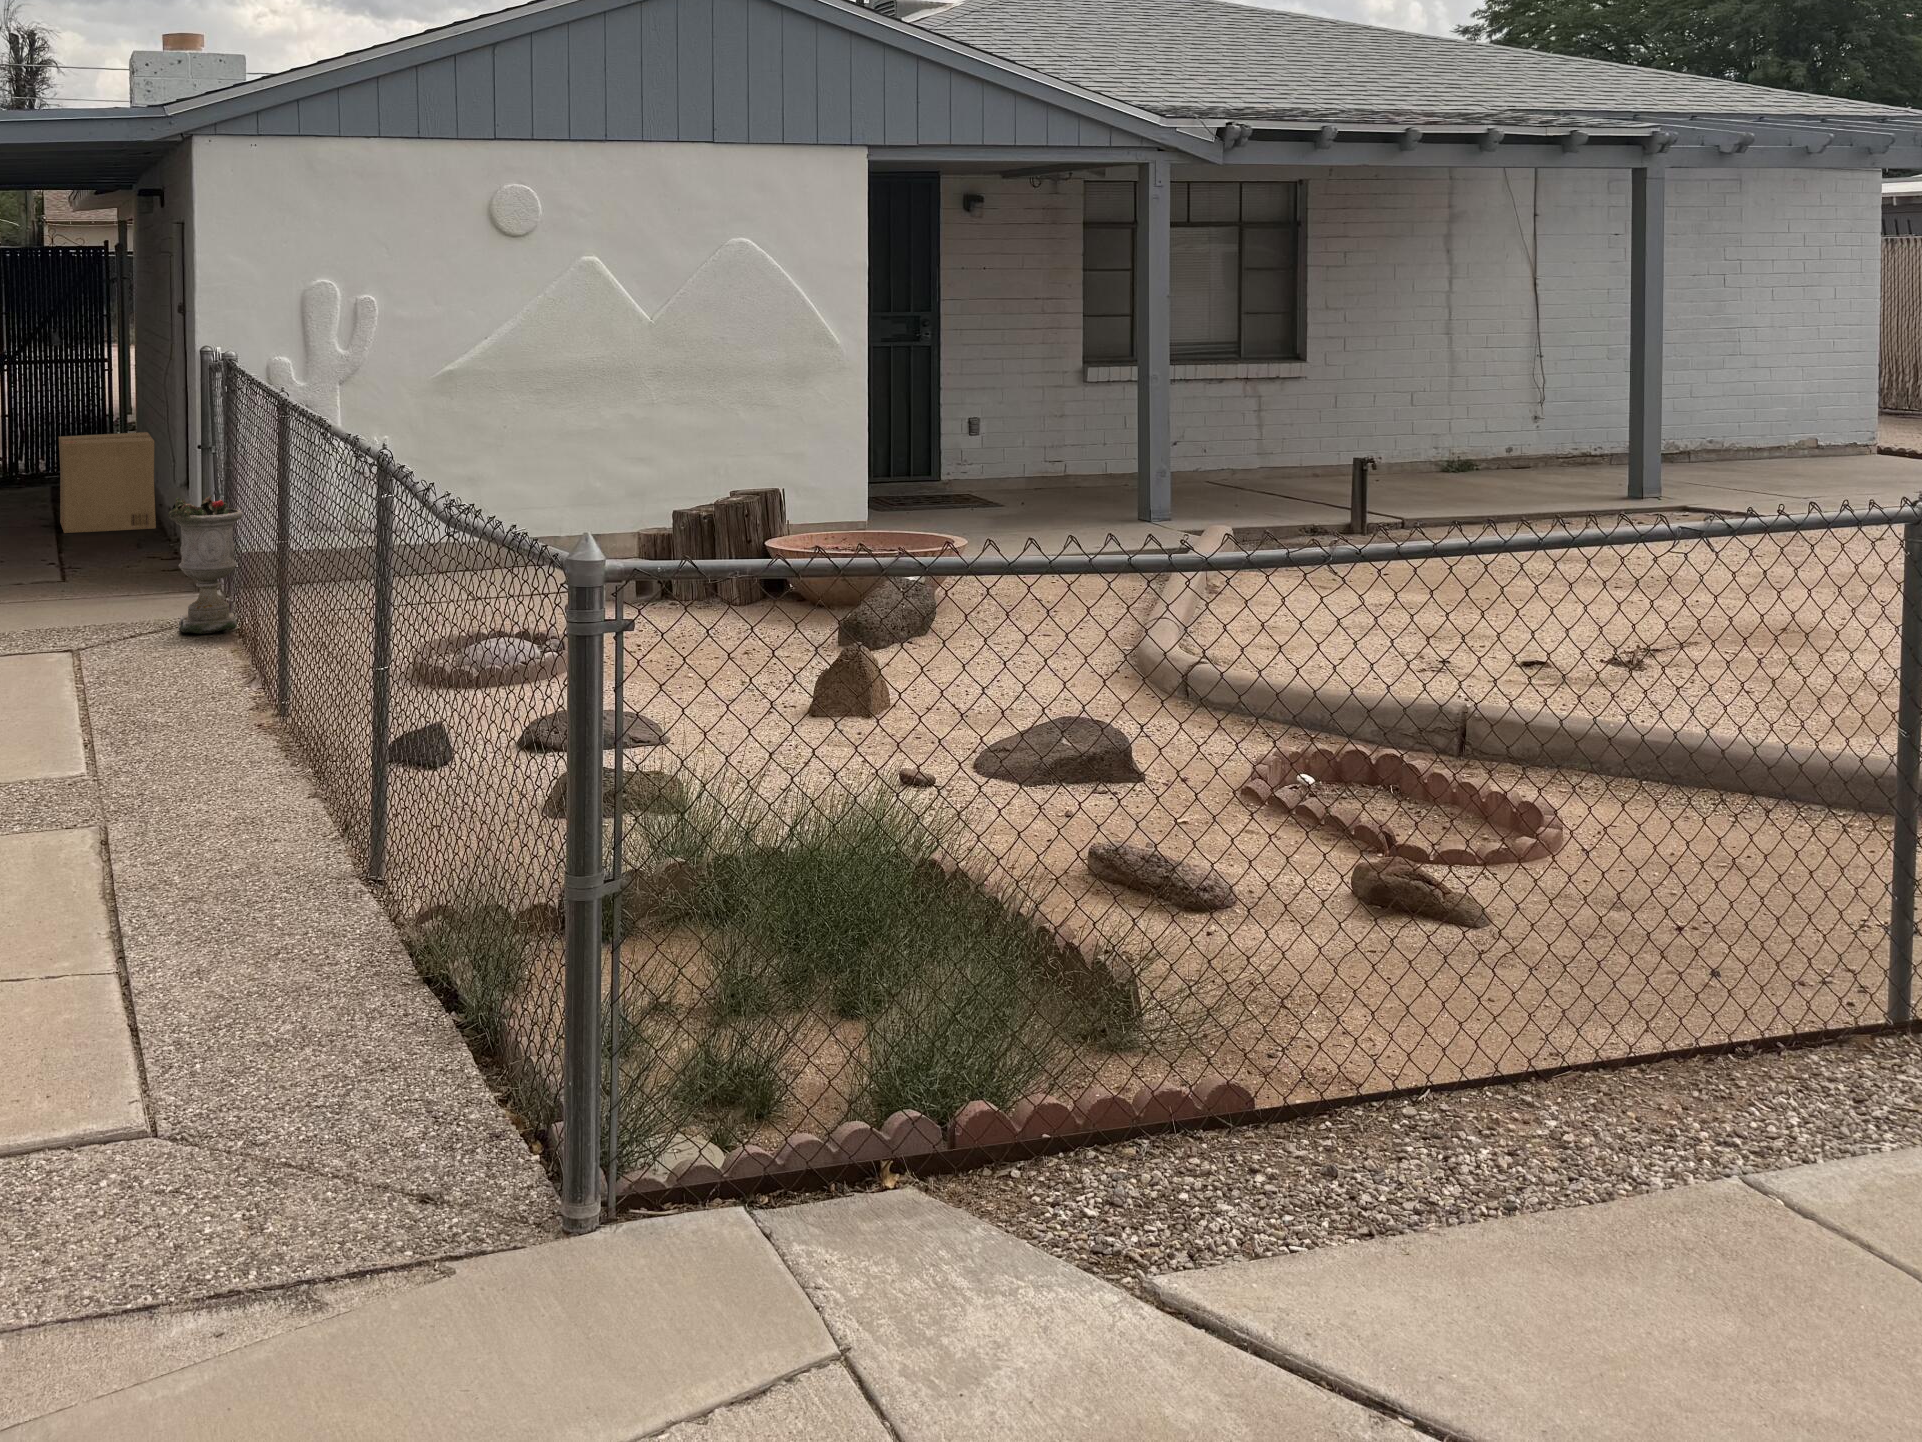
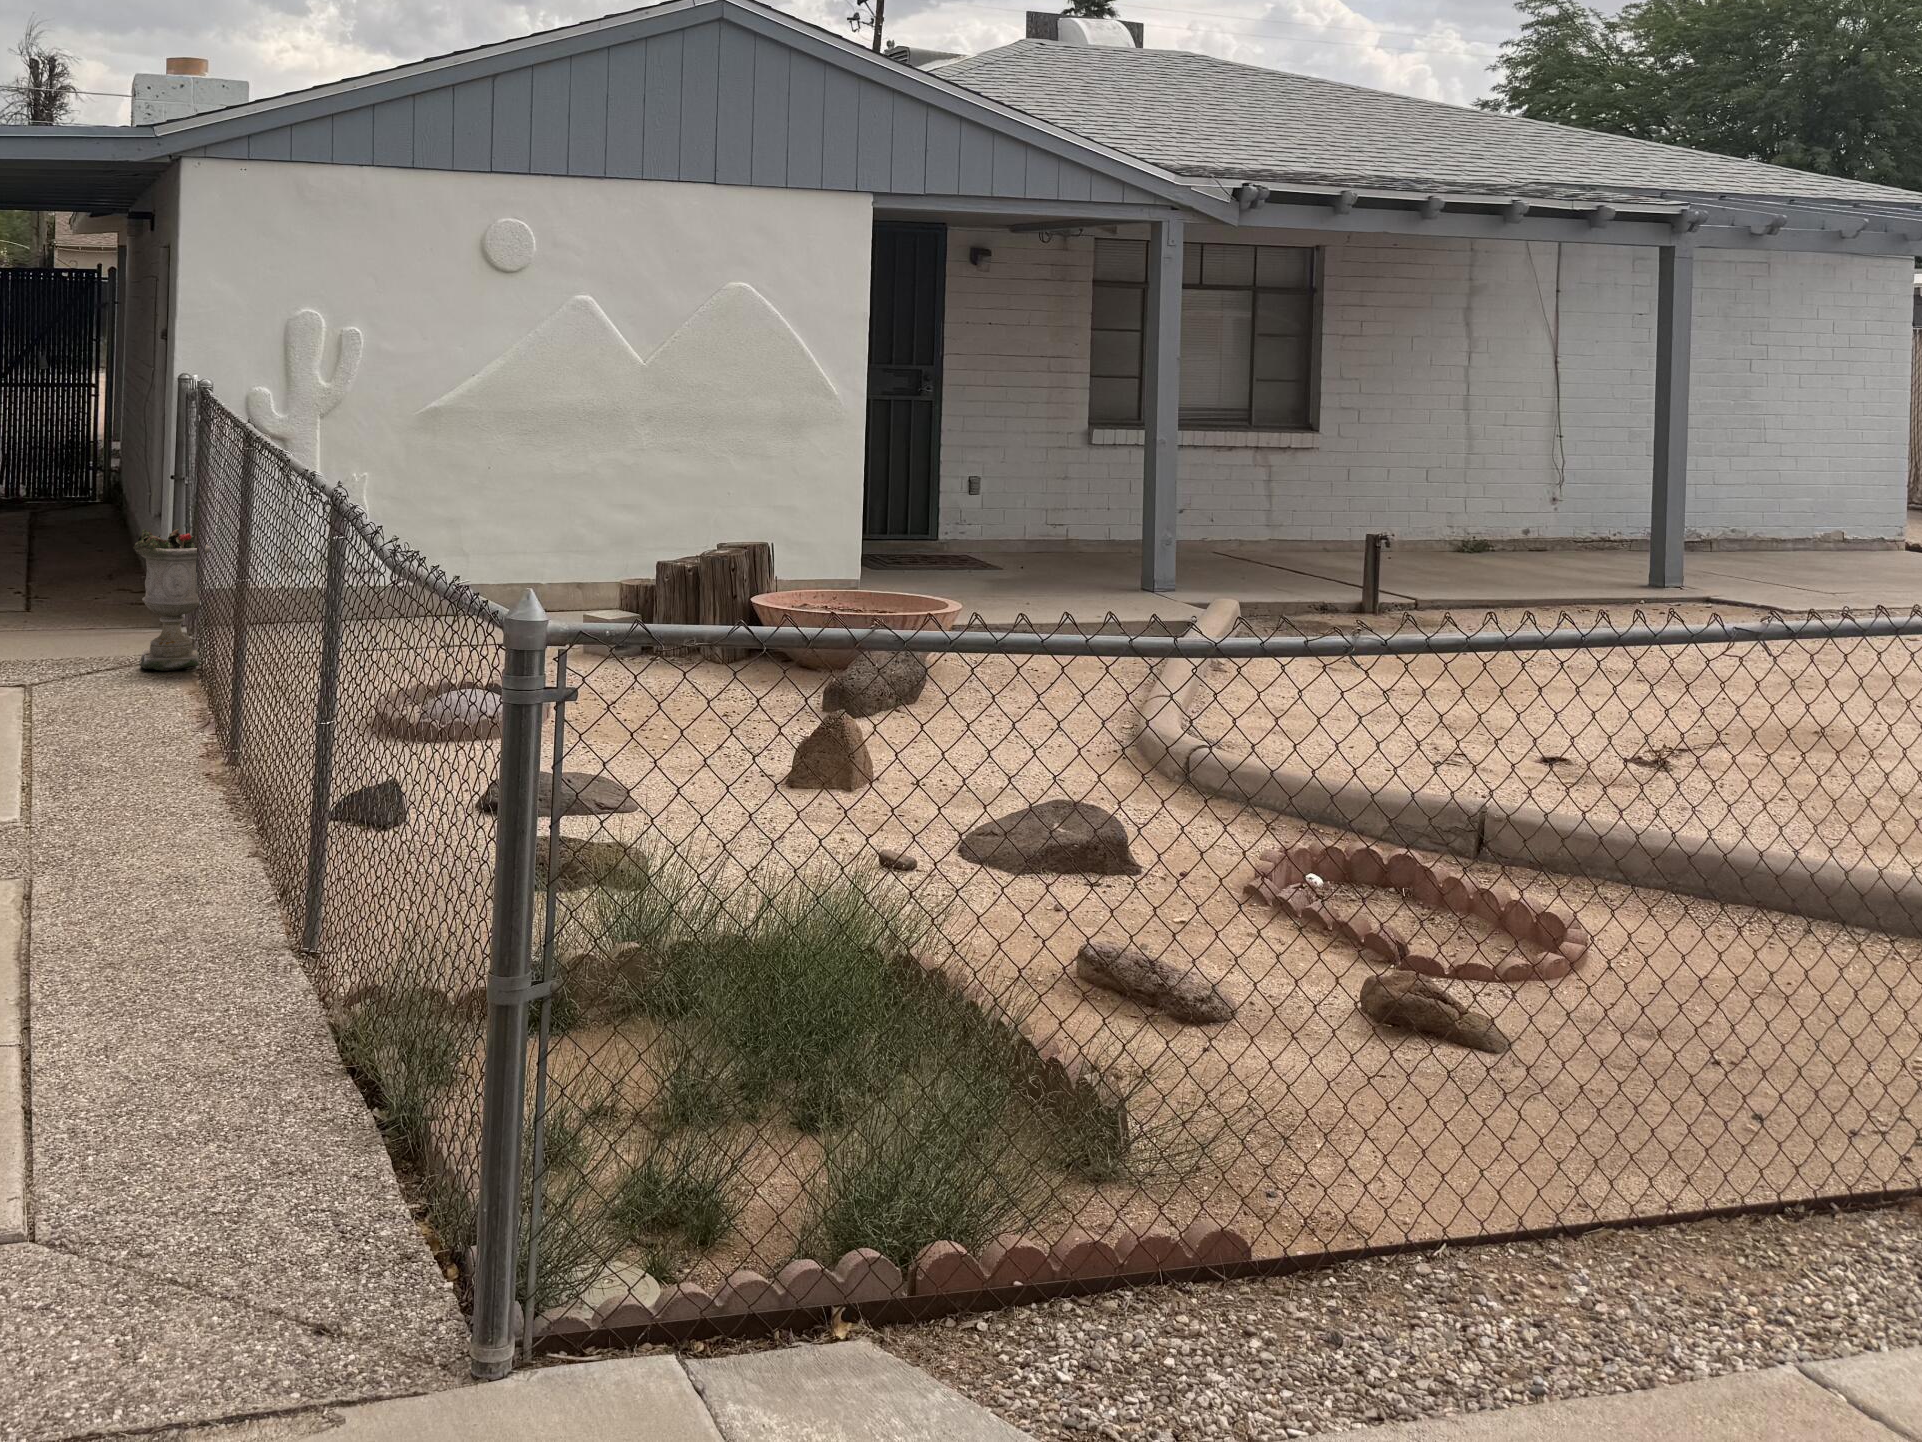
cardboard box: present [59,432,156,533] -> none [37,461,134,560]

